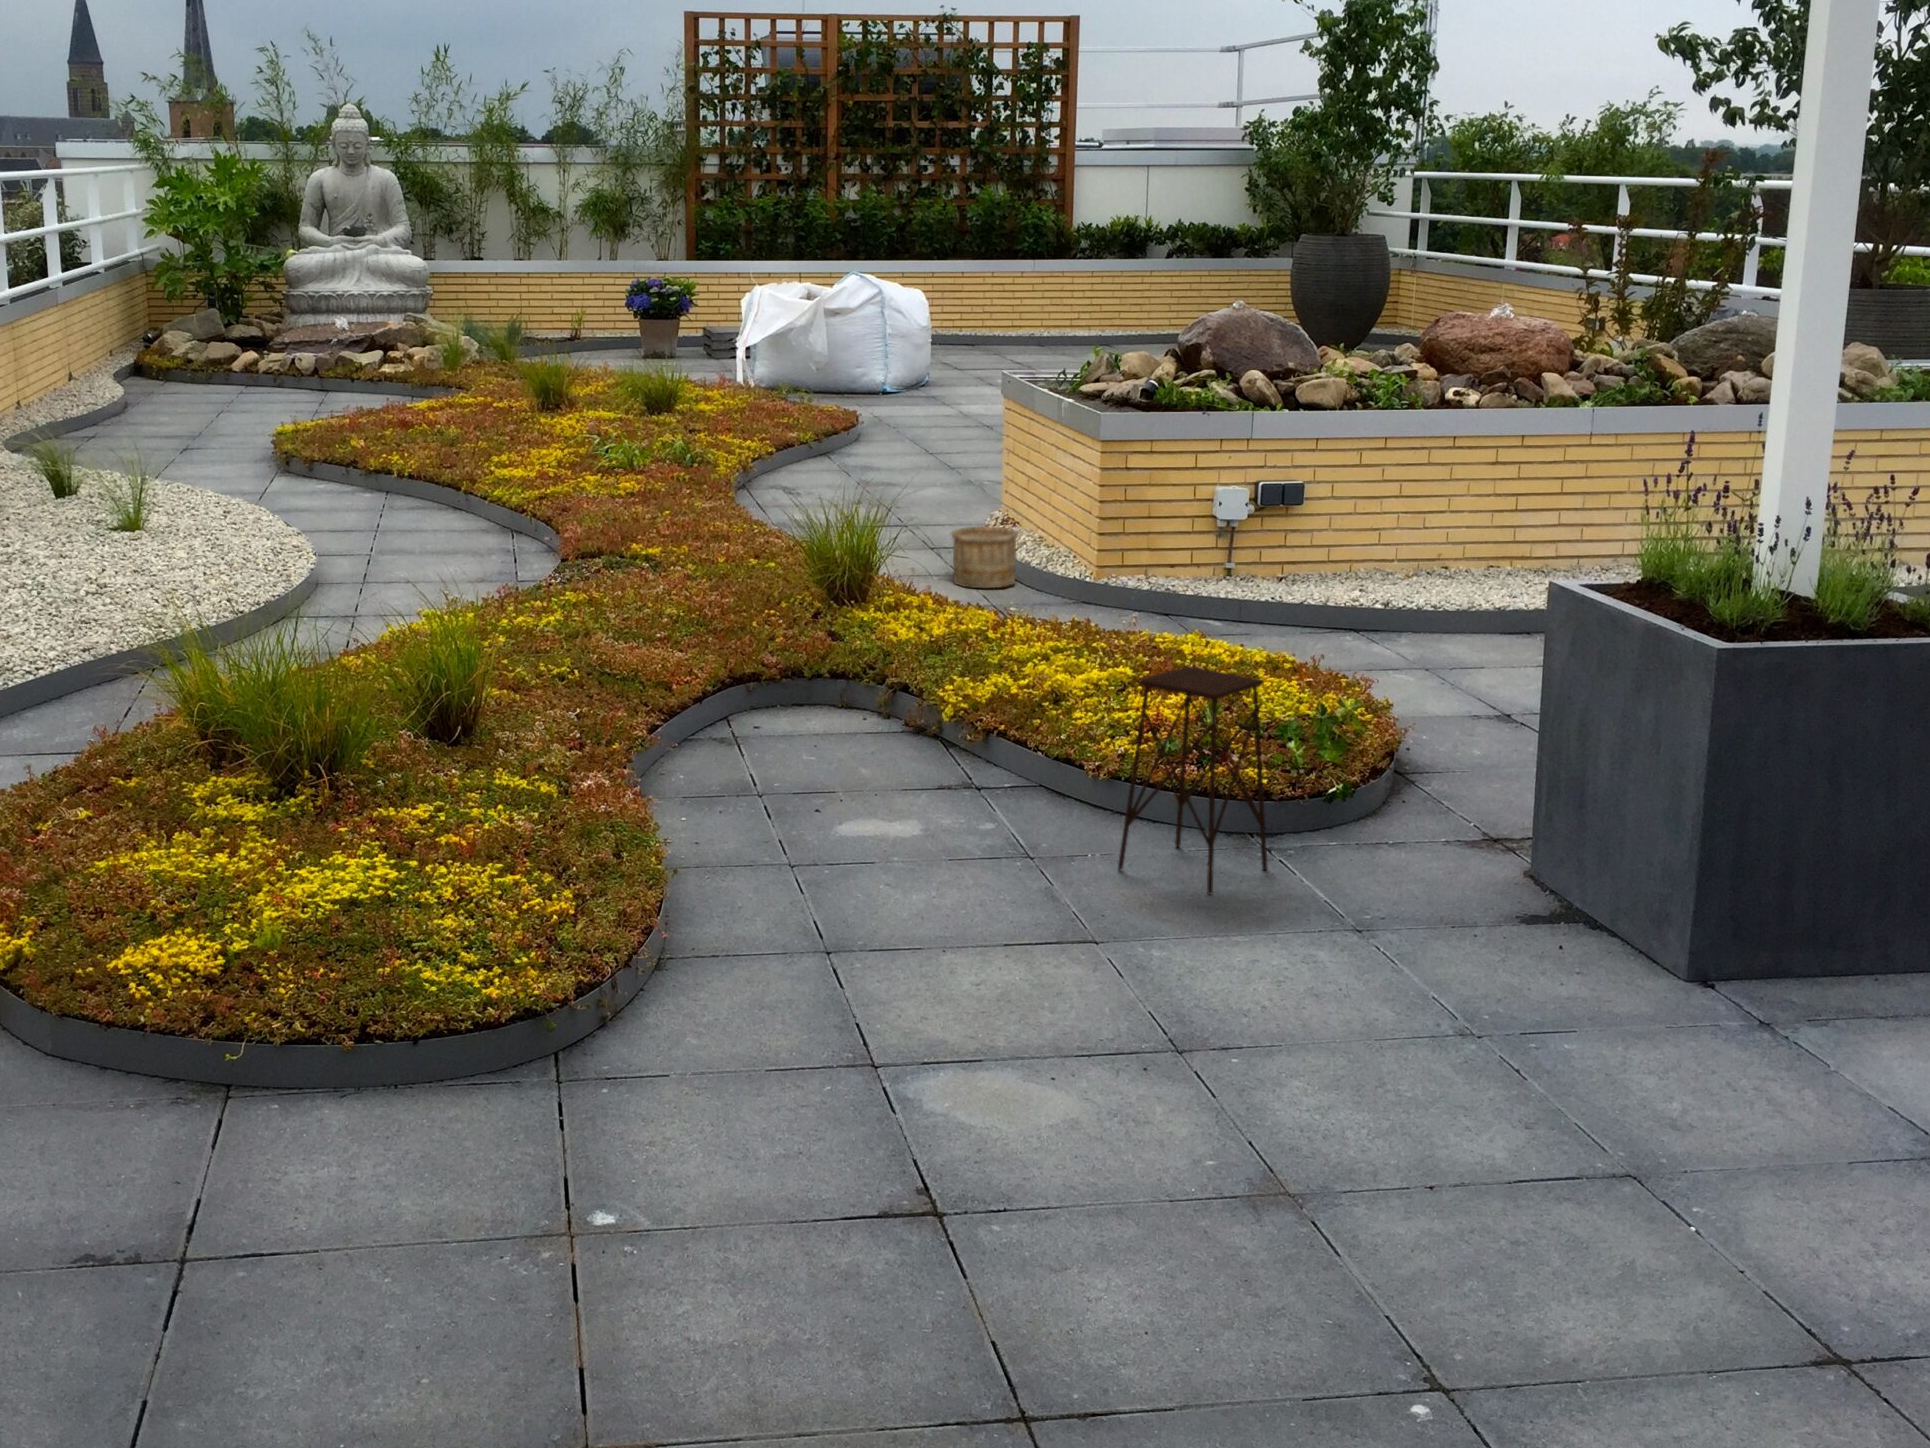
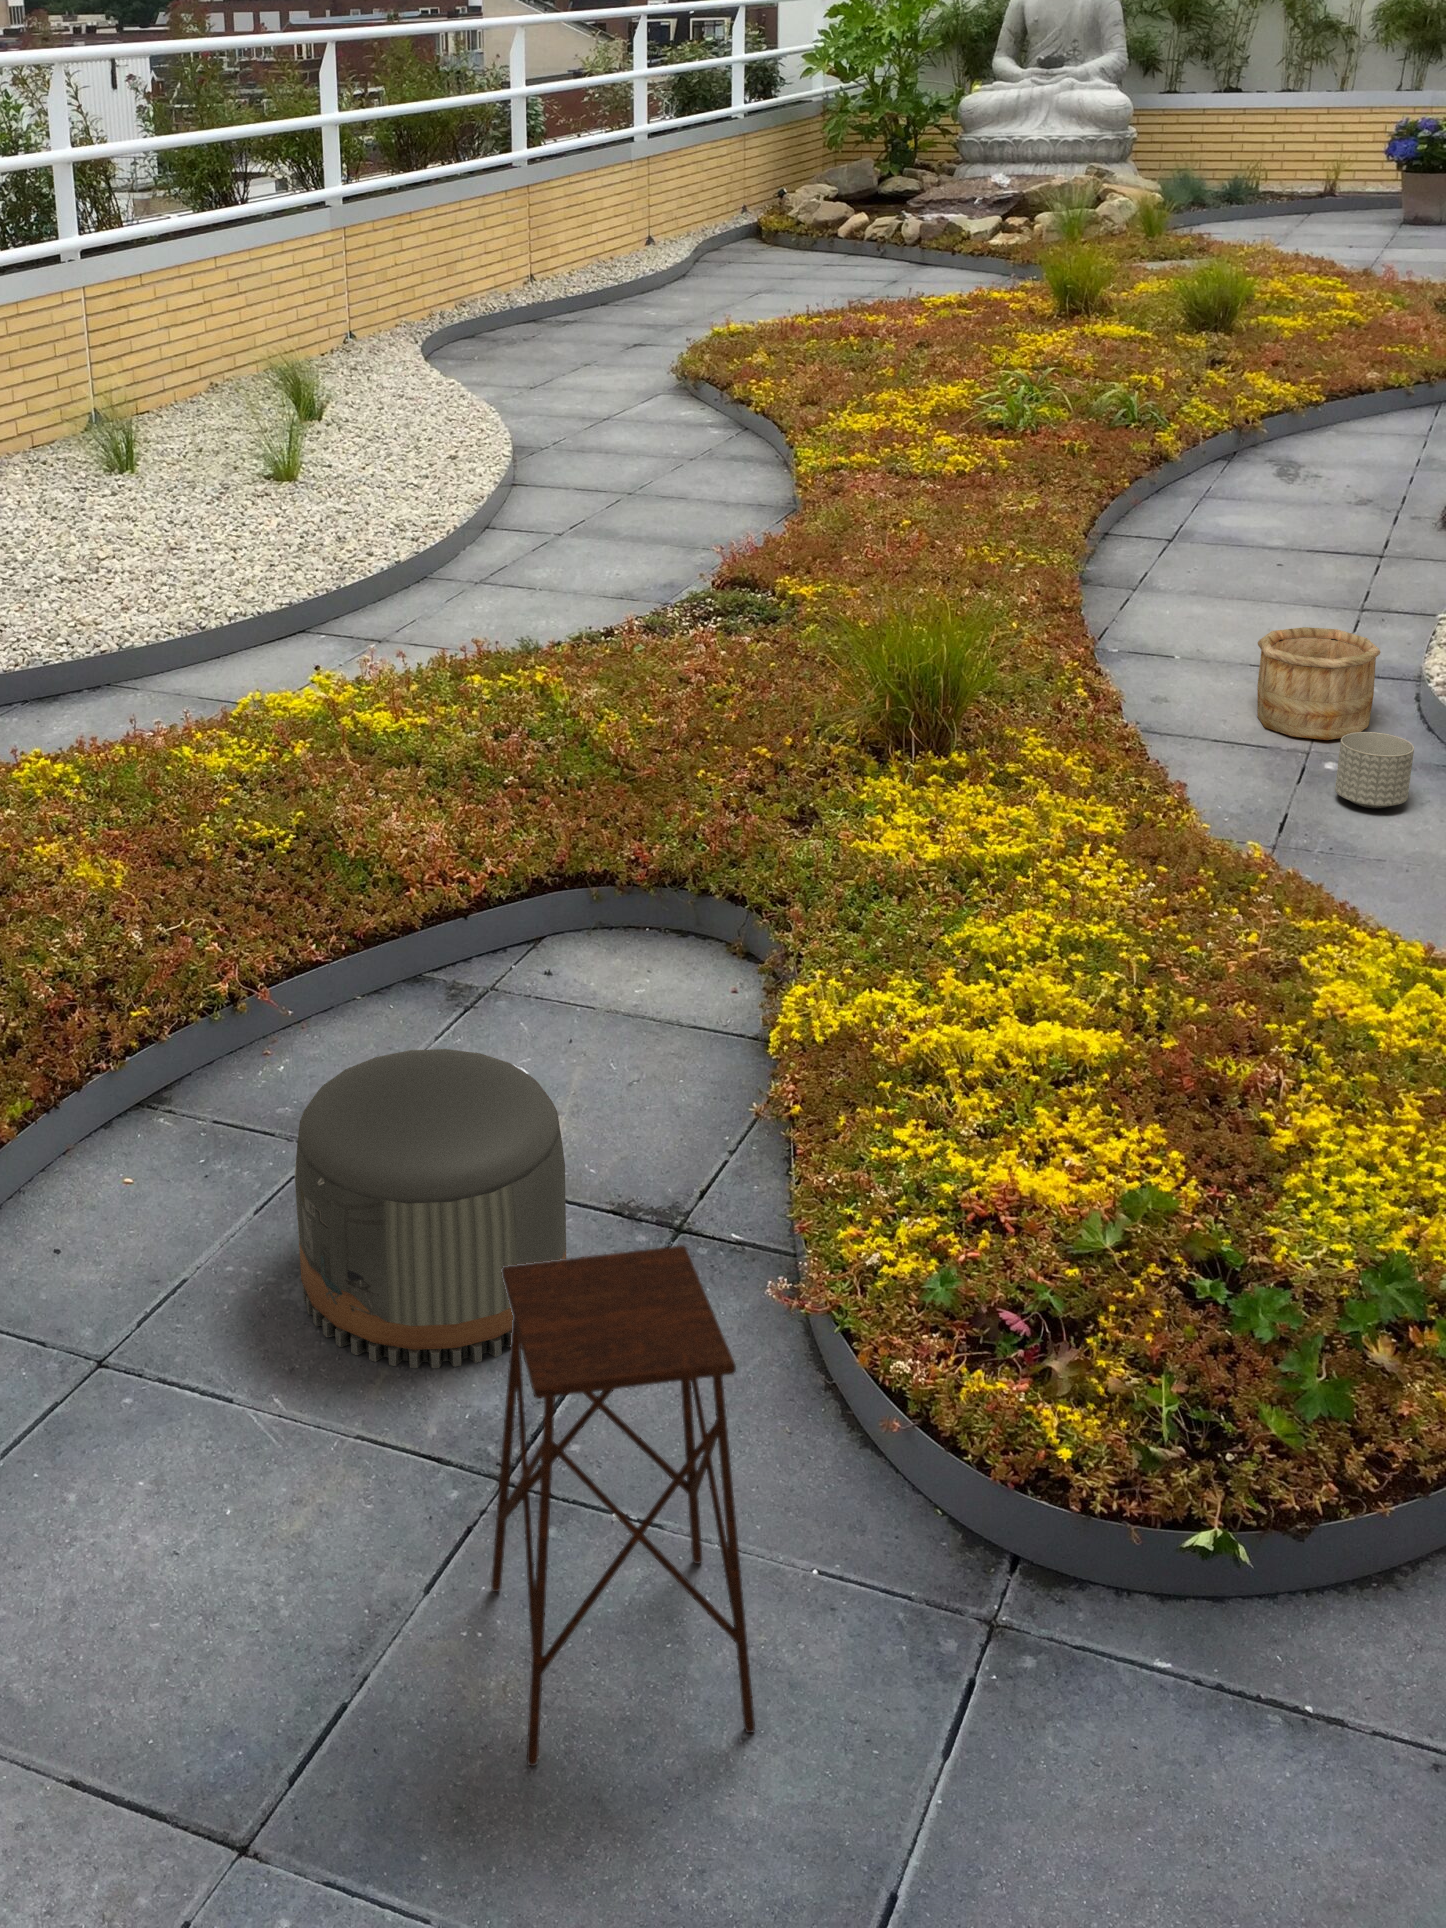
planter: none [1039,566,1080,608] -> present [1335,732,1414,808]
pouf: none [849,691,1003,841] -> present [295,1049,566,1368]

